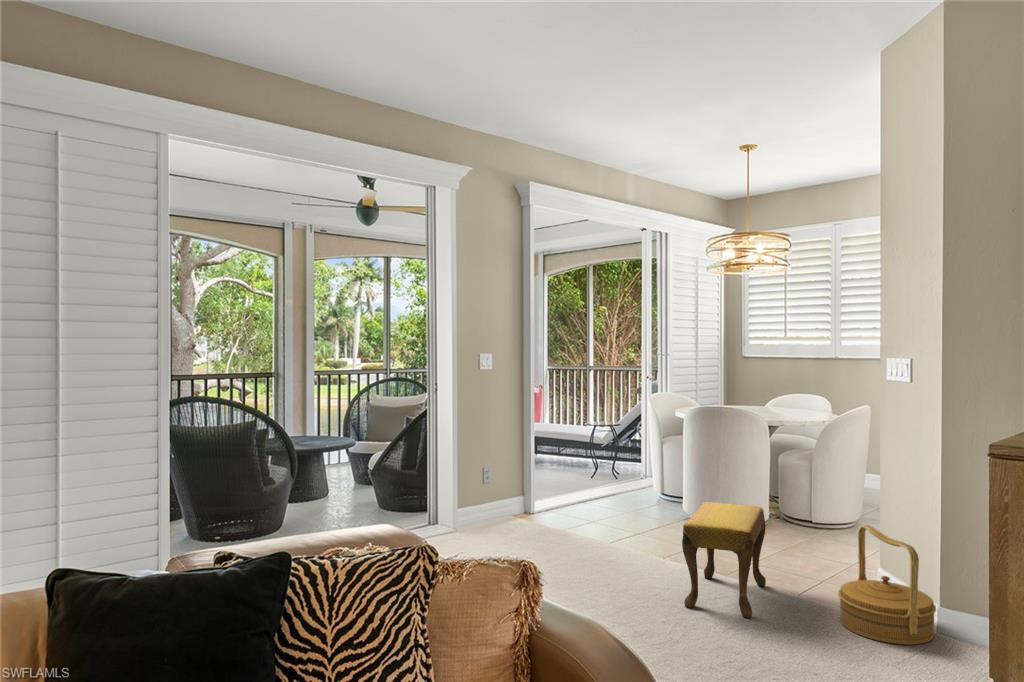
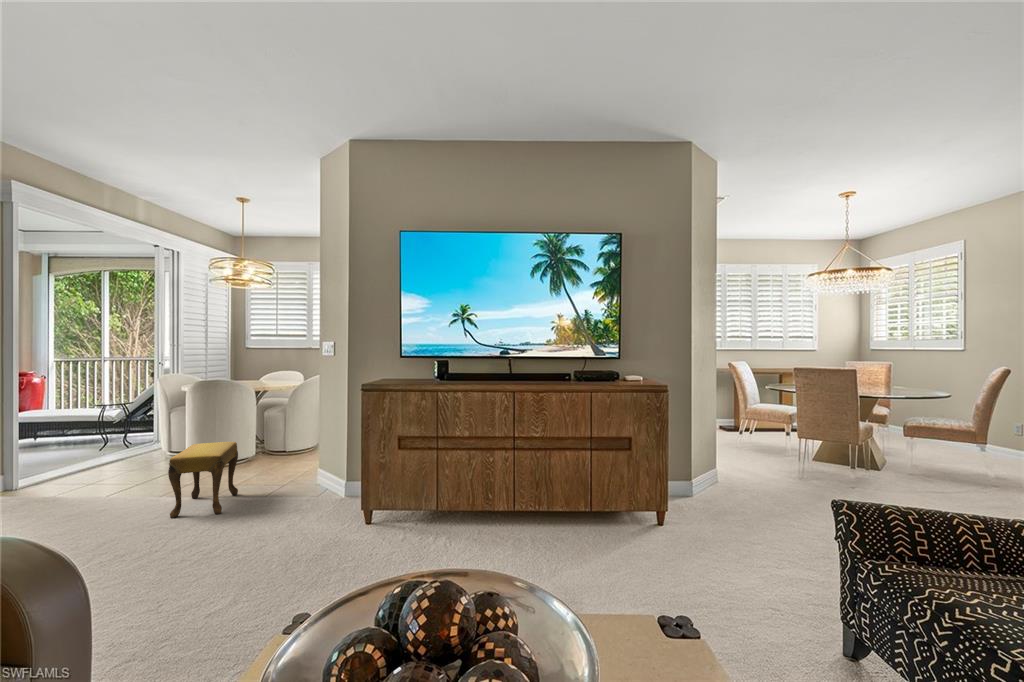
woven basket: present [838,525,936,645] -> none [281,442,336,507]

